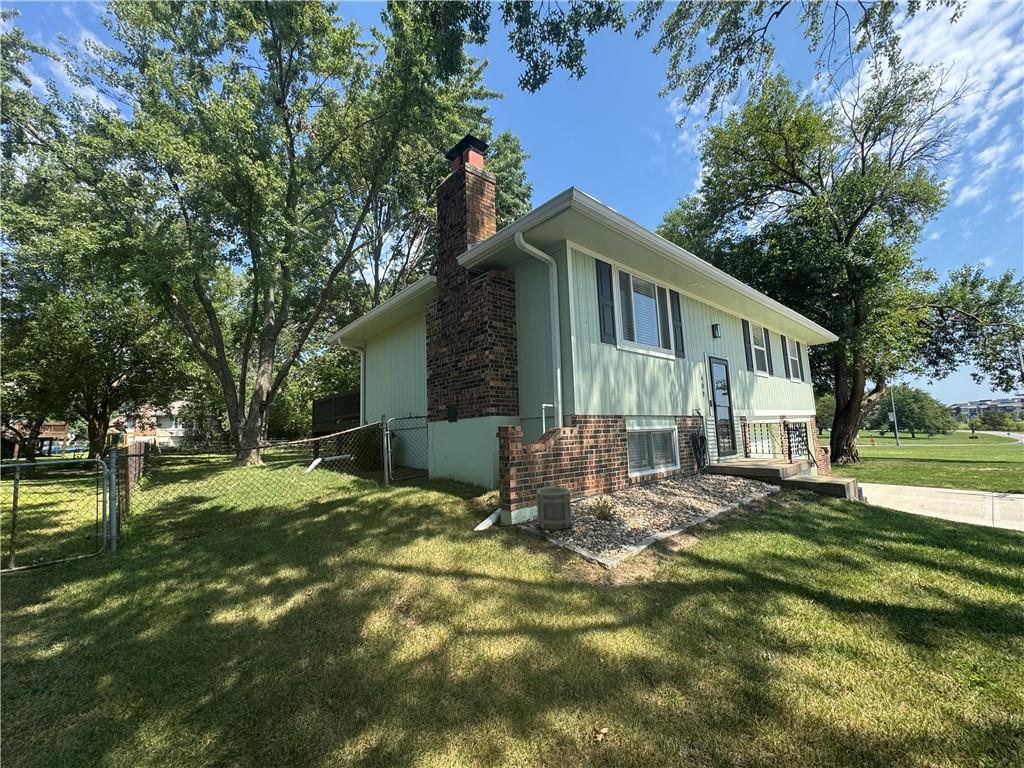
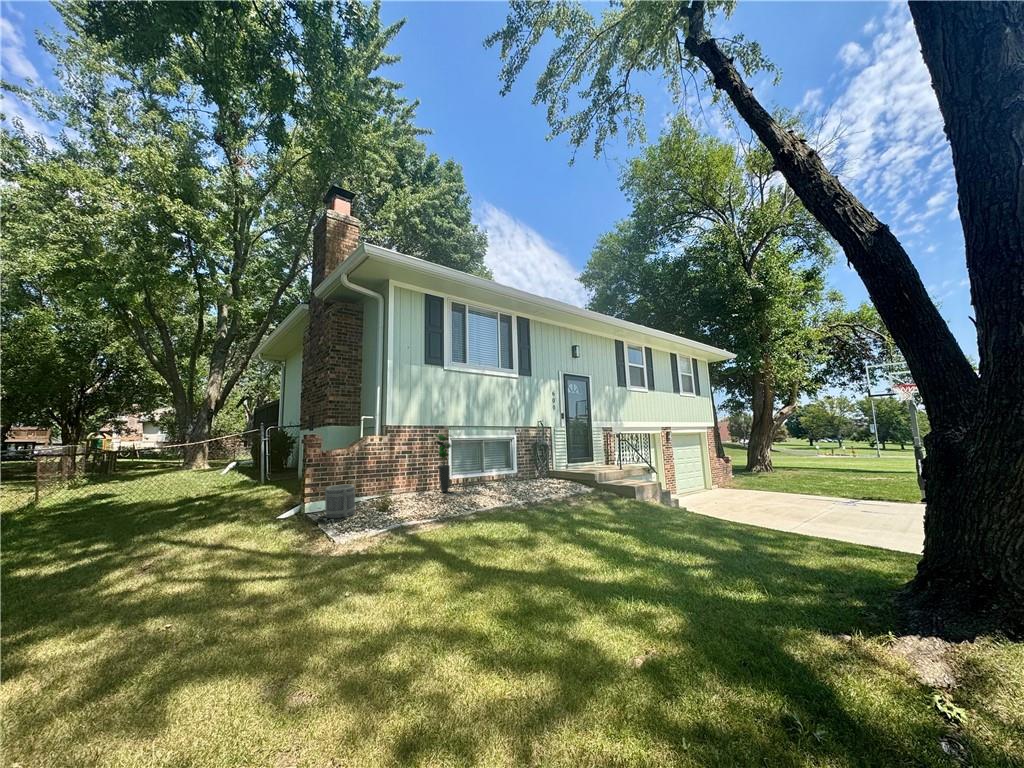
potted plant: none [618,426,648,494] -> present [436,435,452,492]

